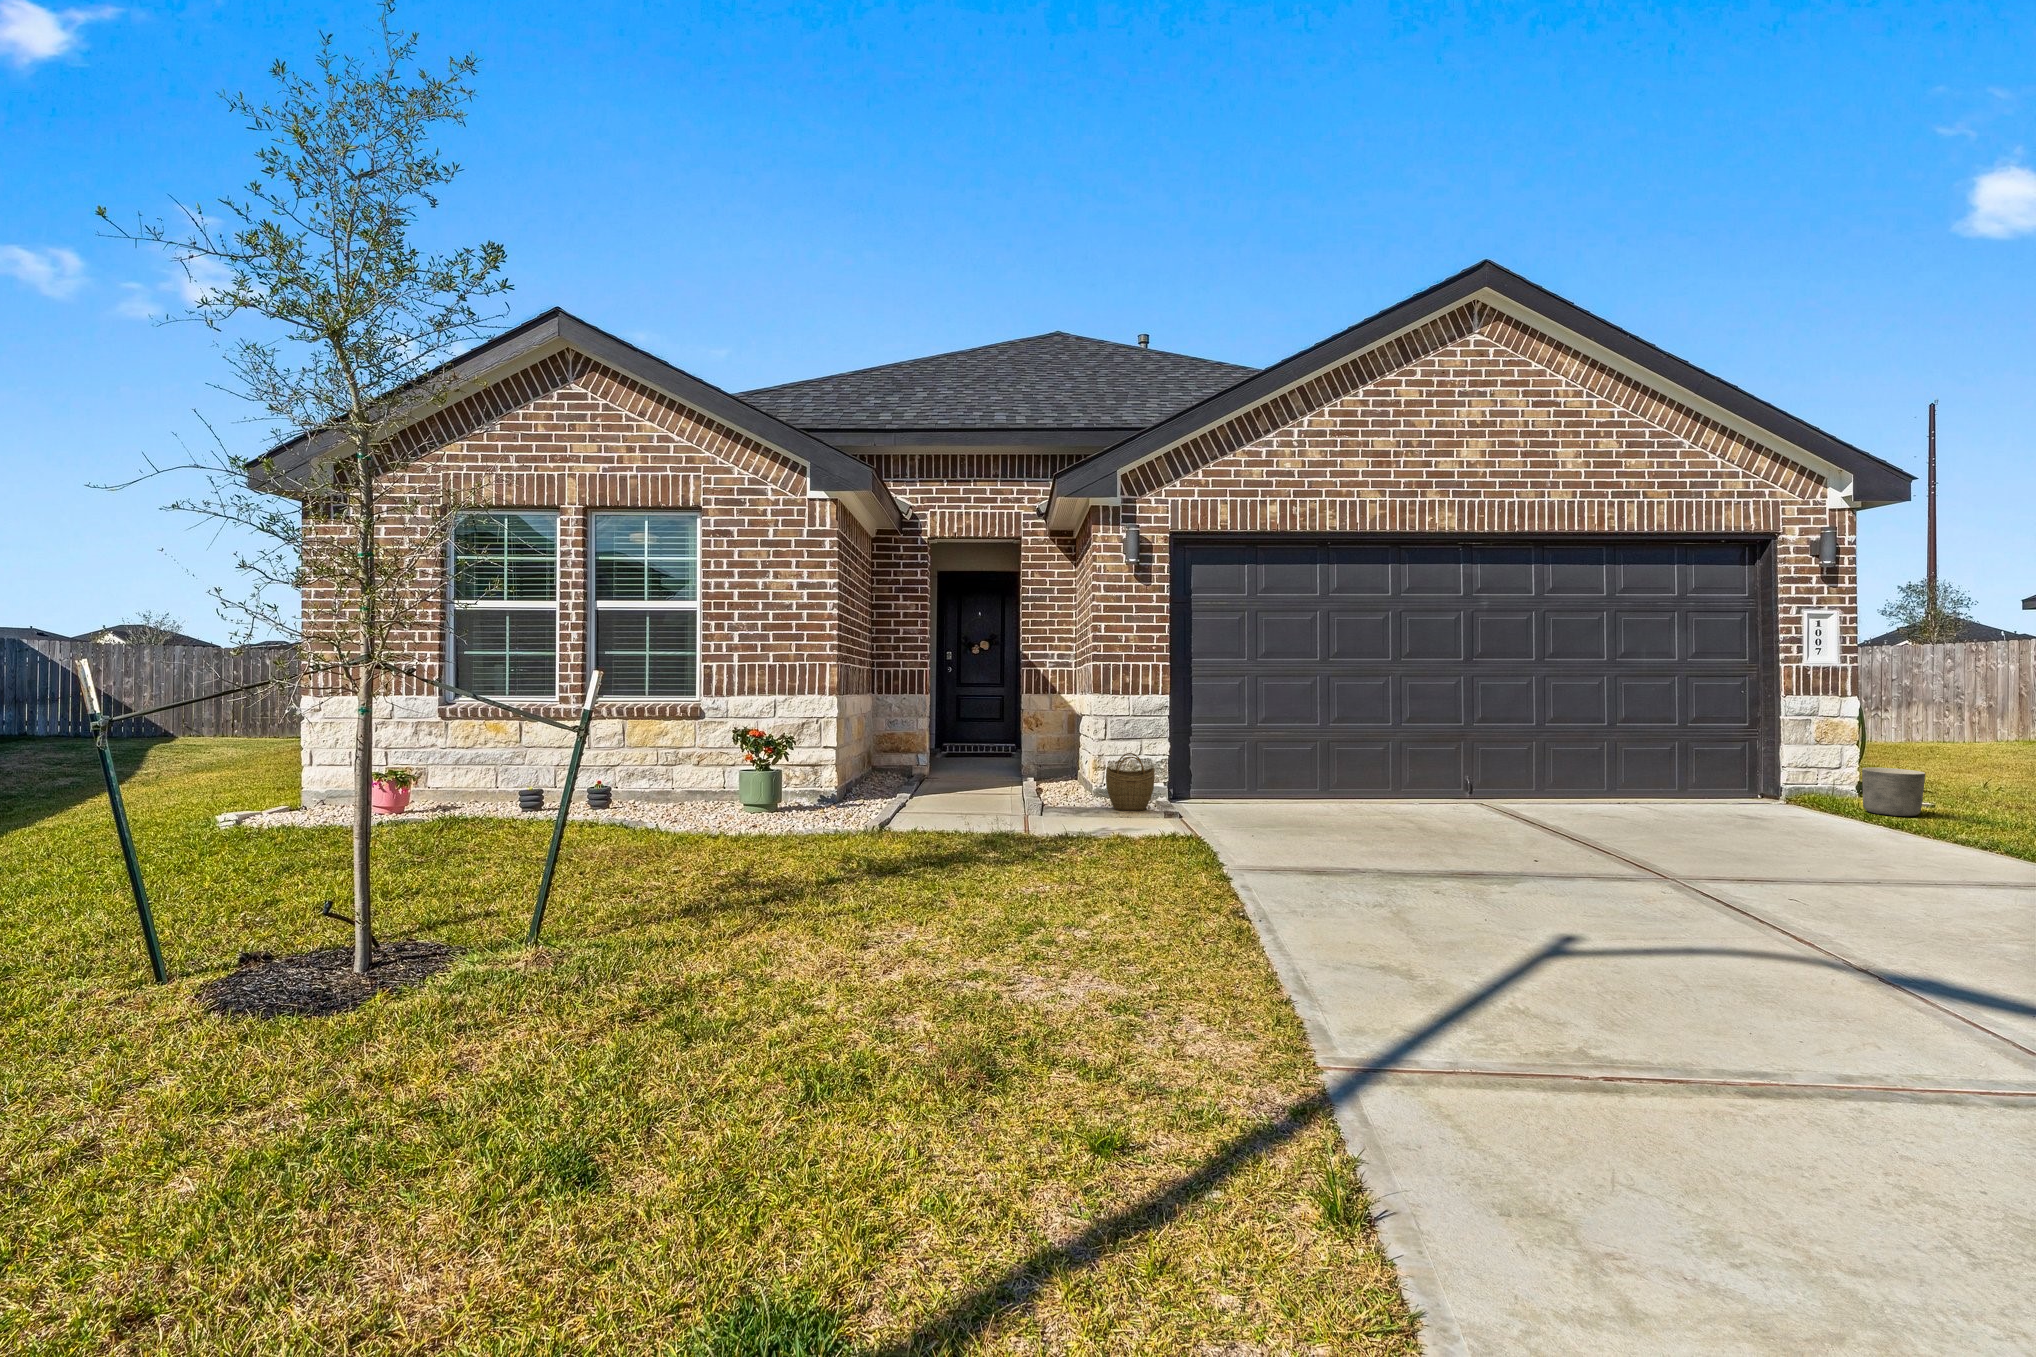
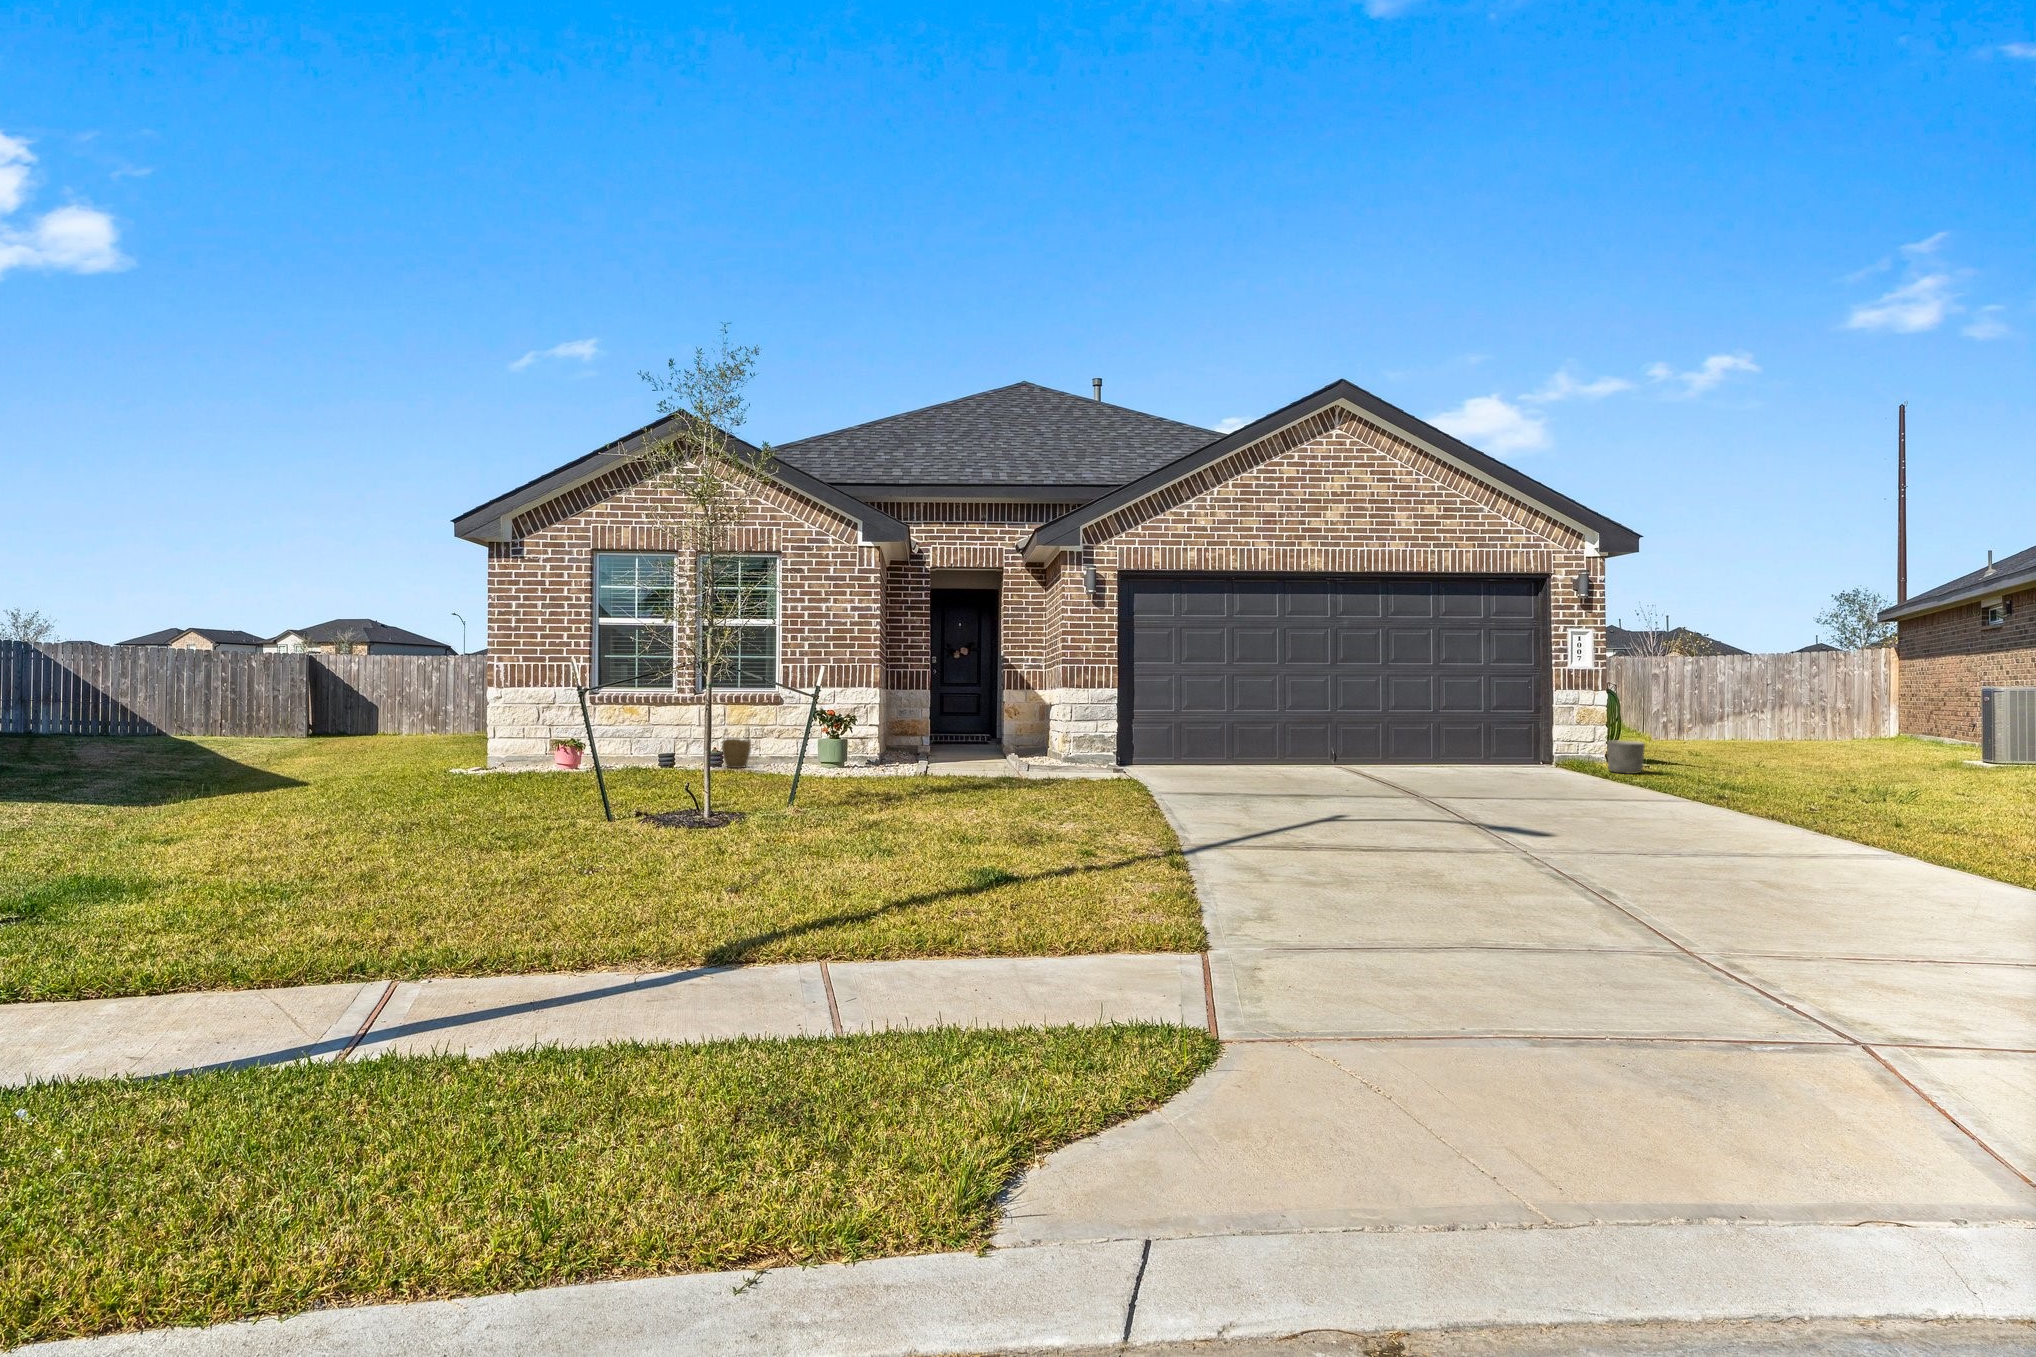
woven basket: present [1106,753,1155,811] -> present [722,729,751,768]

